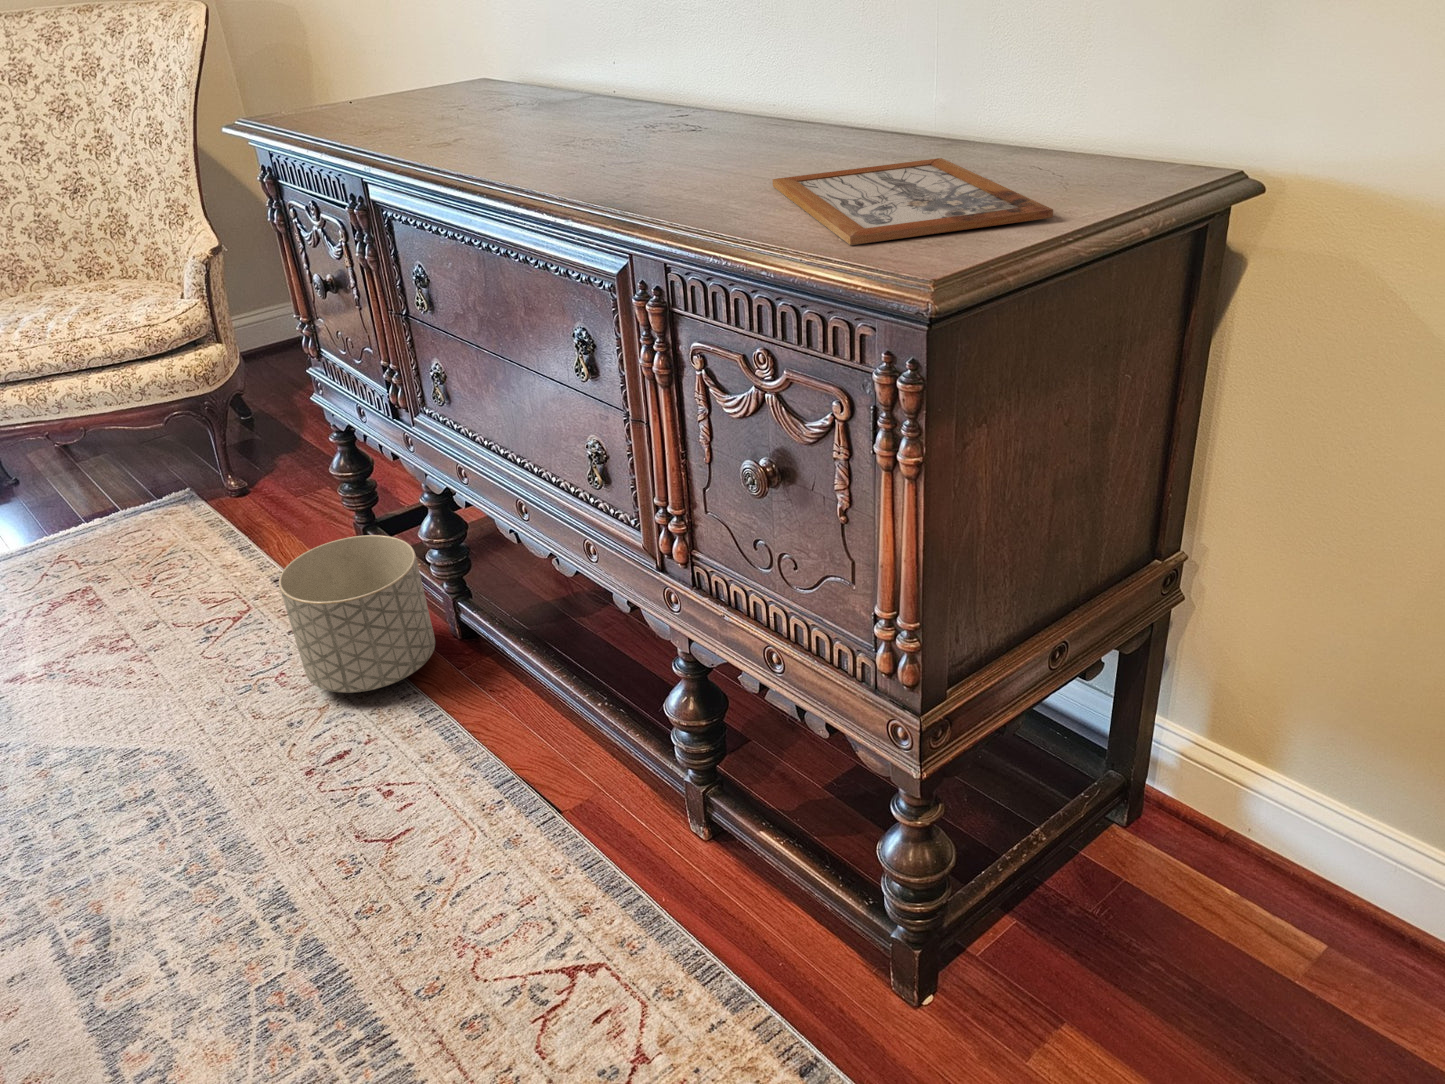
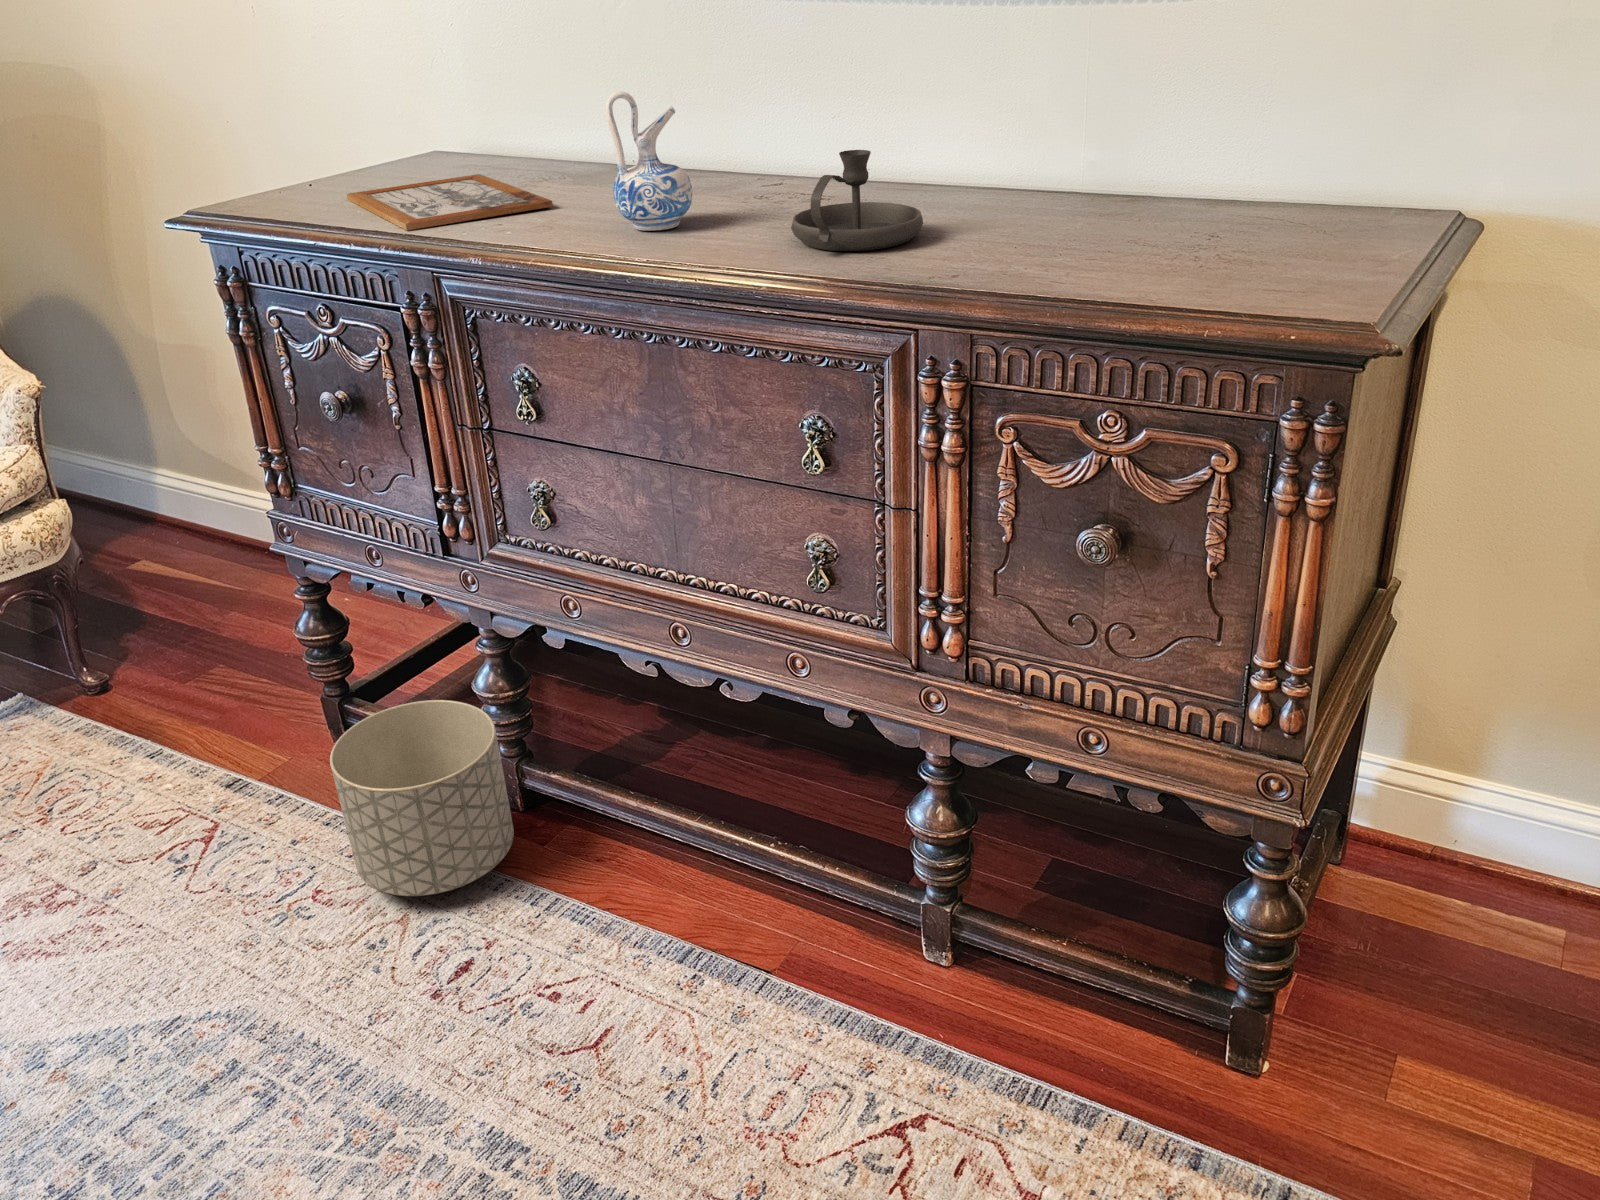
ceramic pitcher: none [478,19,562,146] -> present [605,91,692,231]
candlestick: none [594,76,726,171] -> present [791,150,923,251]
picture frame: present [773,158,1053,245] -> present [347,174,553,230]

